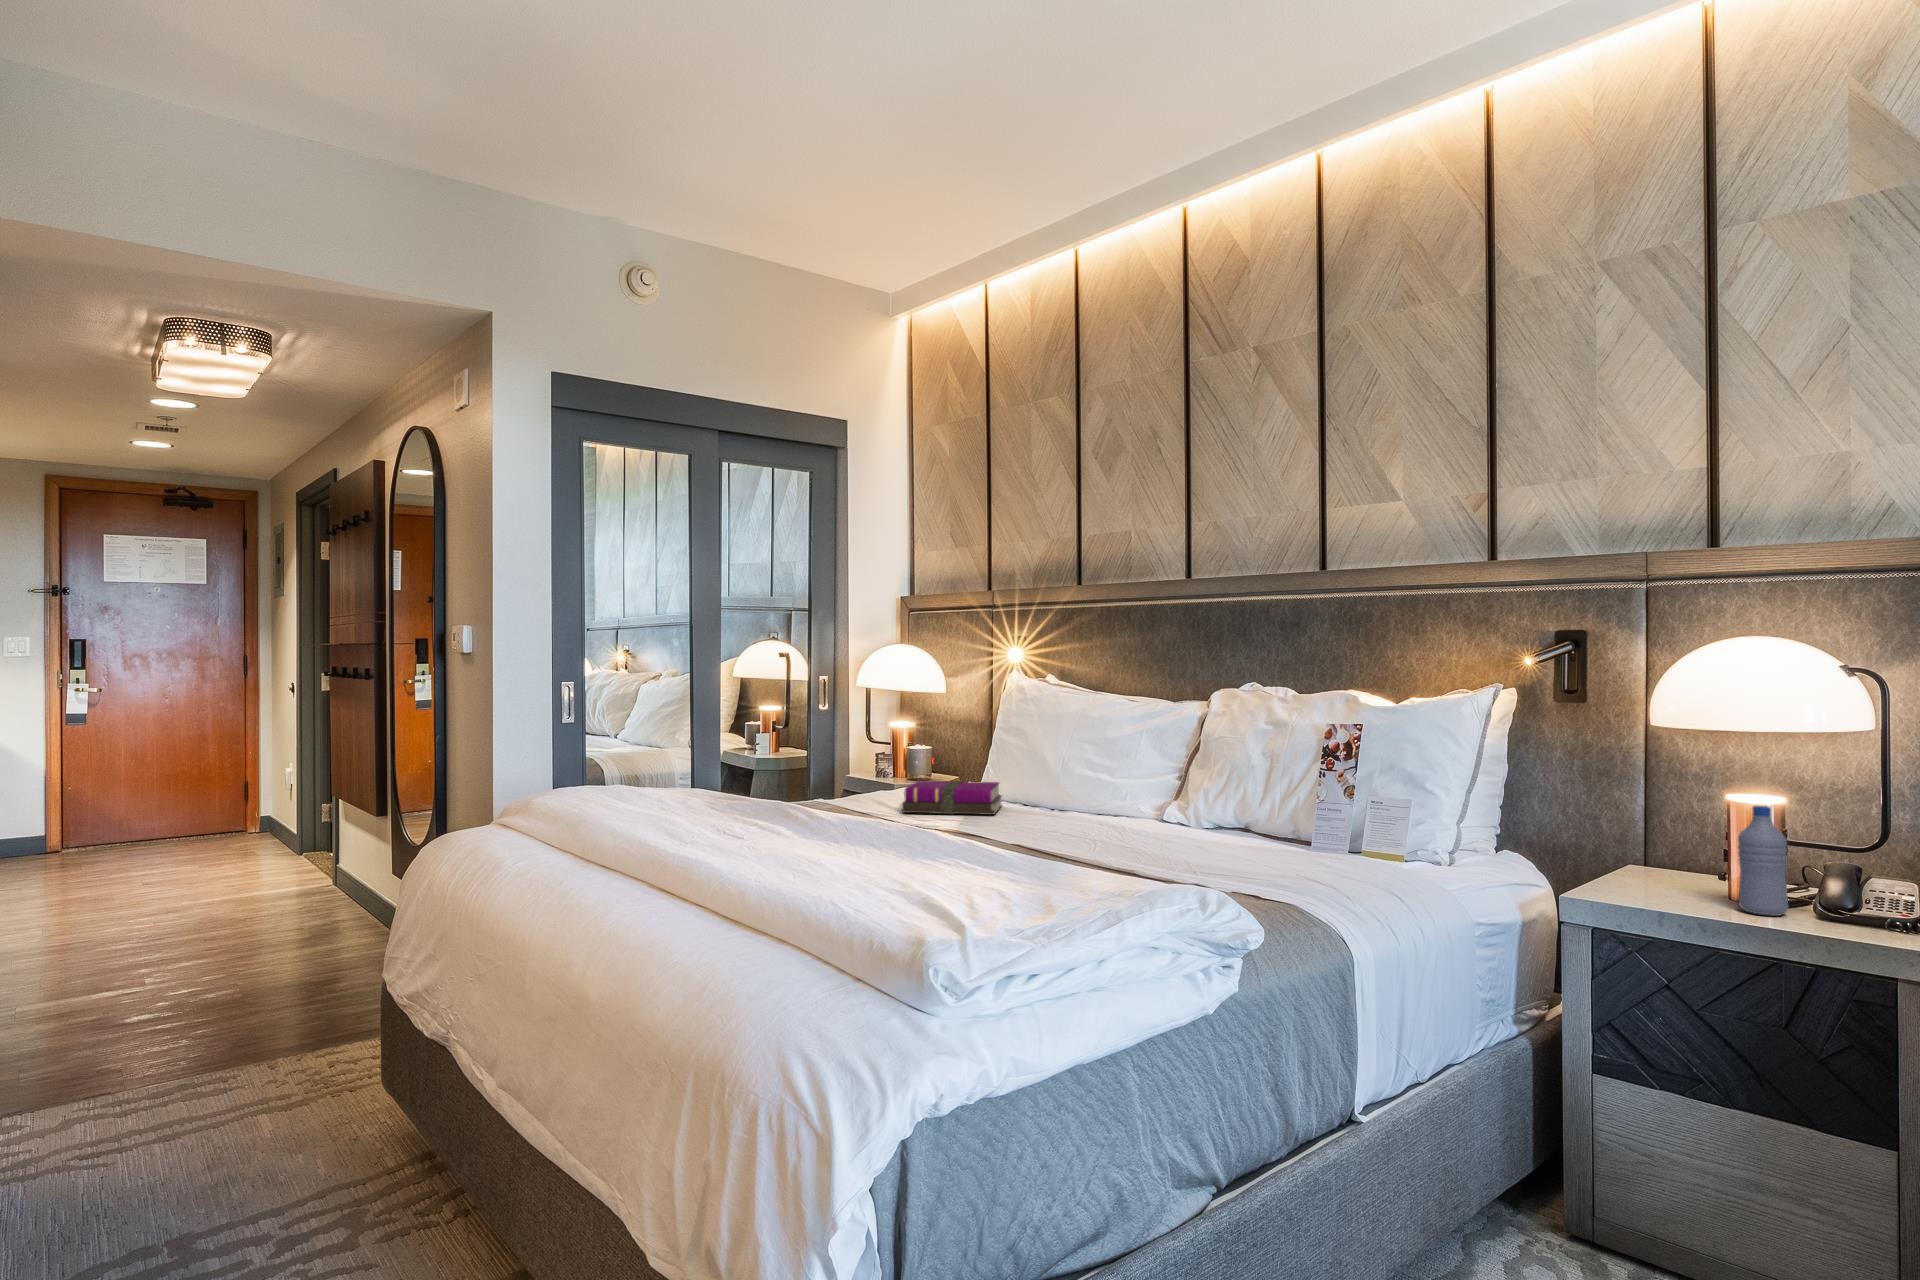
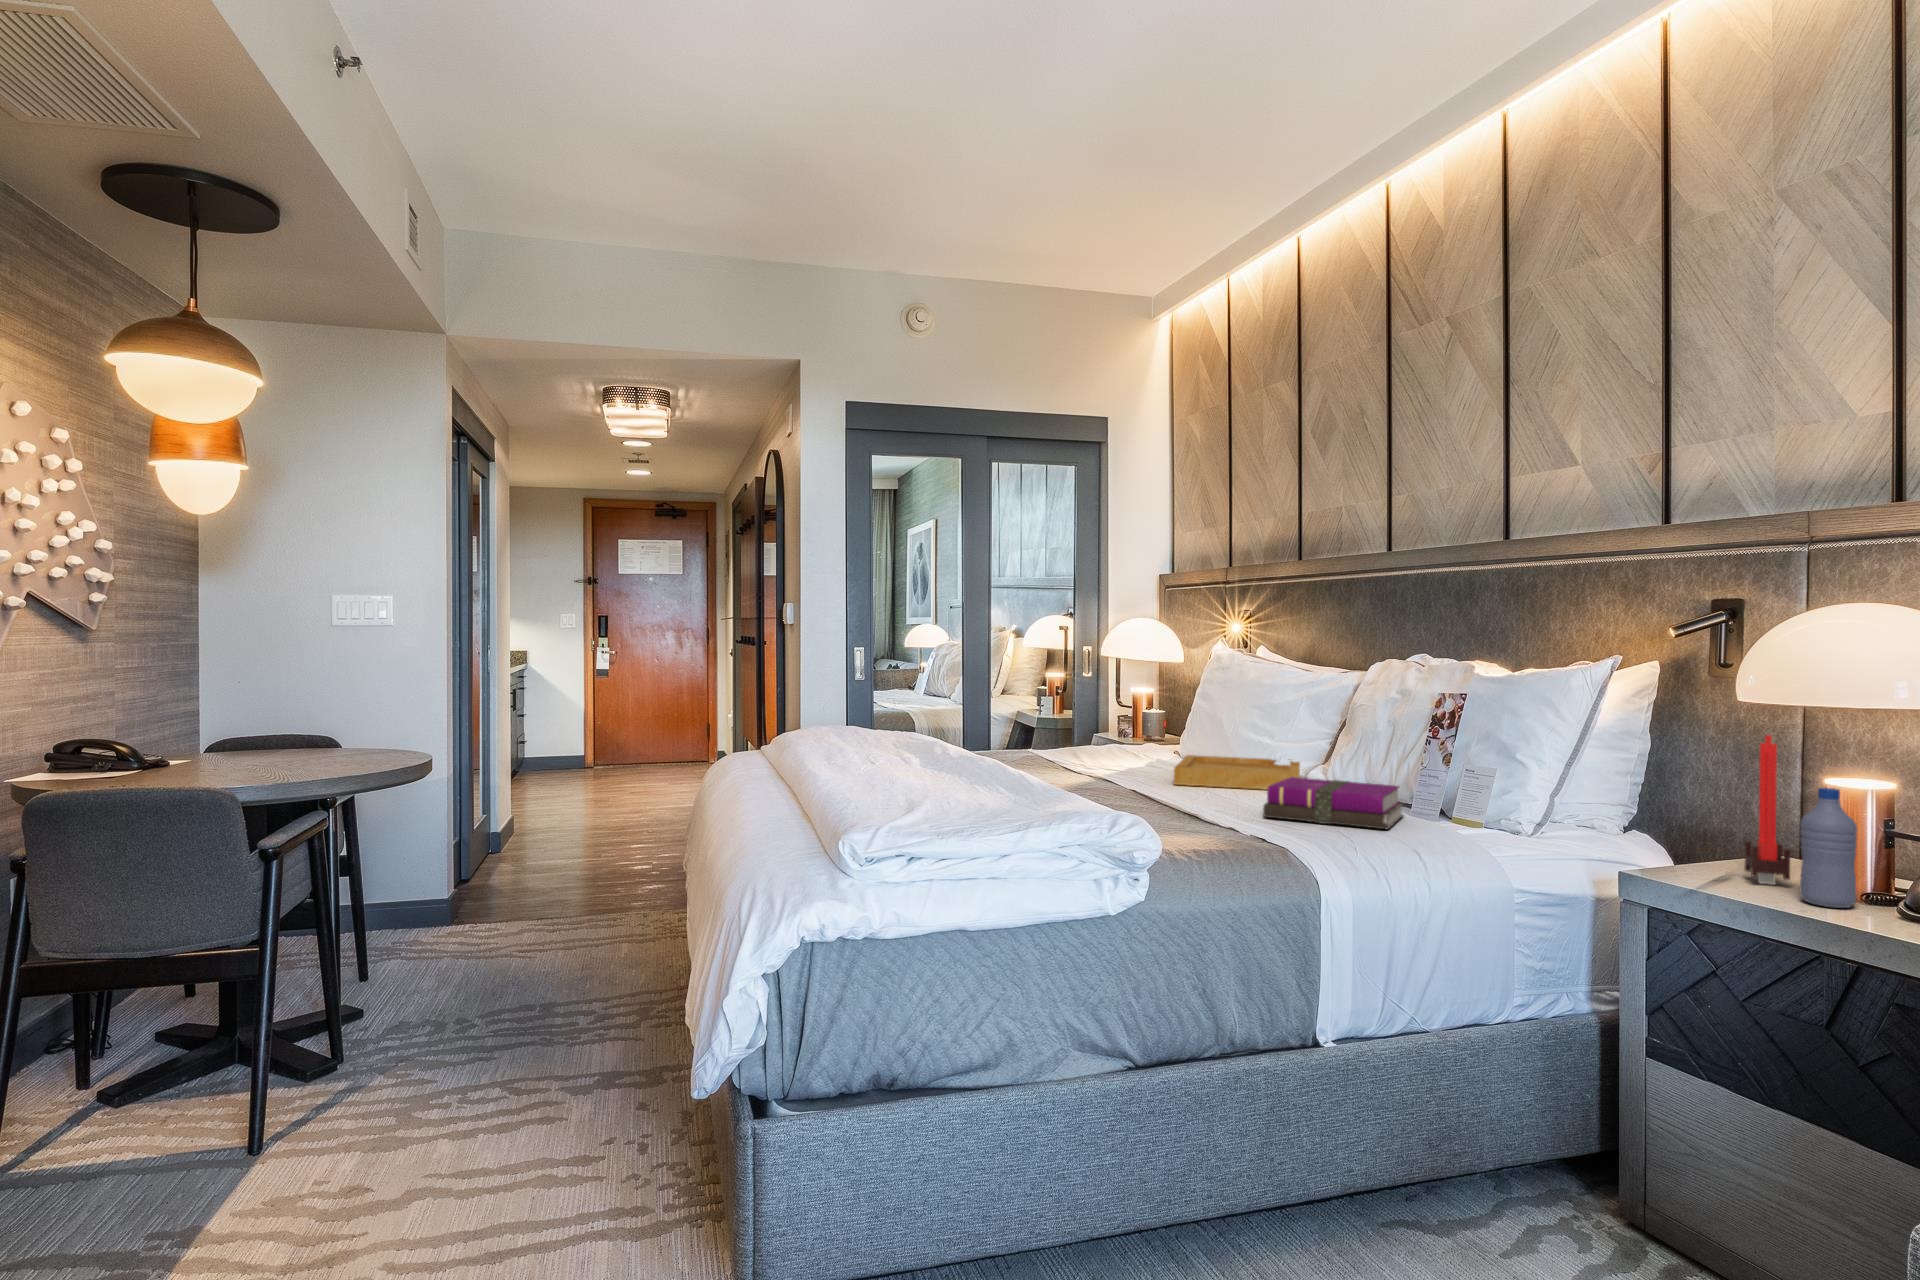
candle: none [1663,758,1710,897] -> present [1745,735,1790,885]
notebook: present [902,781,1002,815] -> present [1263,777,1403,829]
tray: none [1026,798,1177,835] -> present [1174,755,1300,790]

